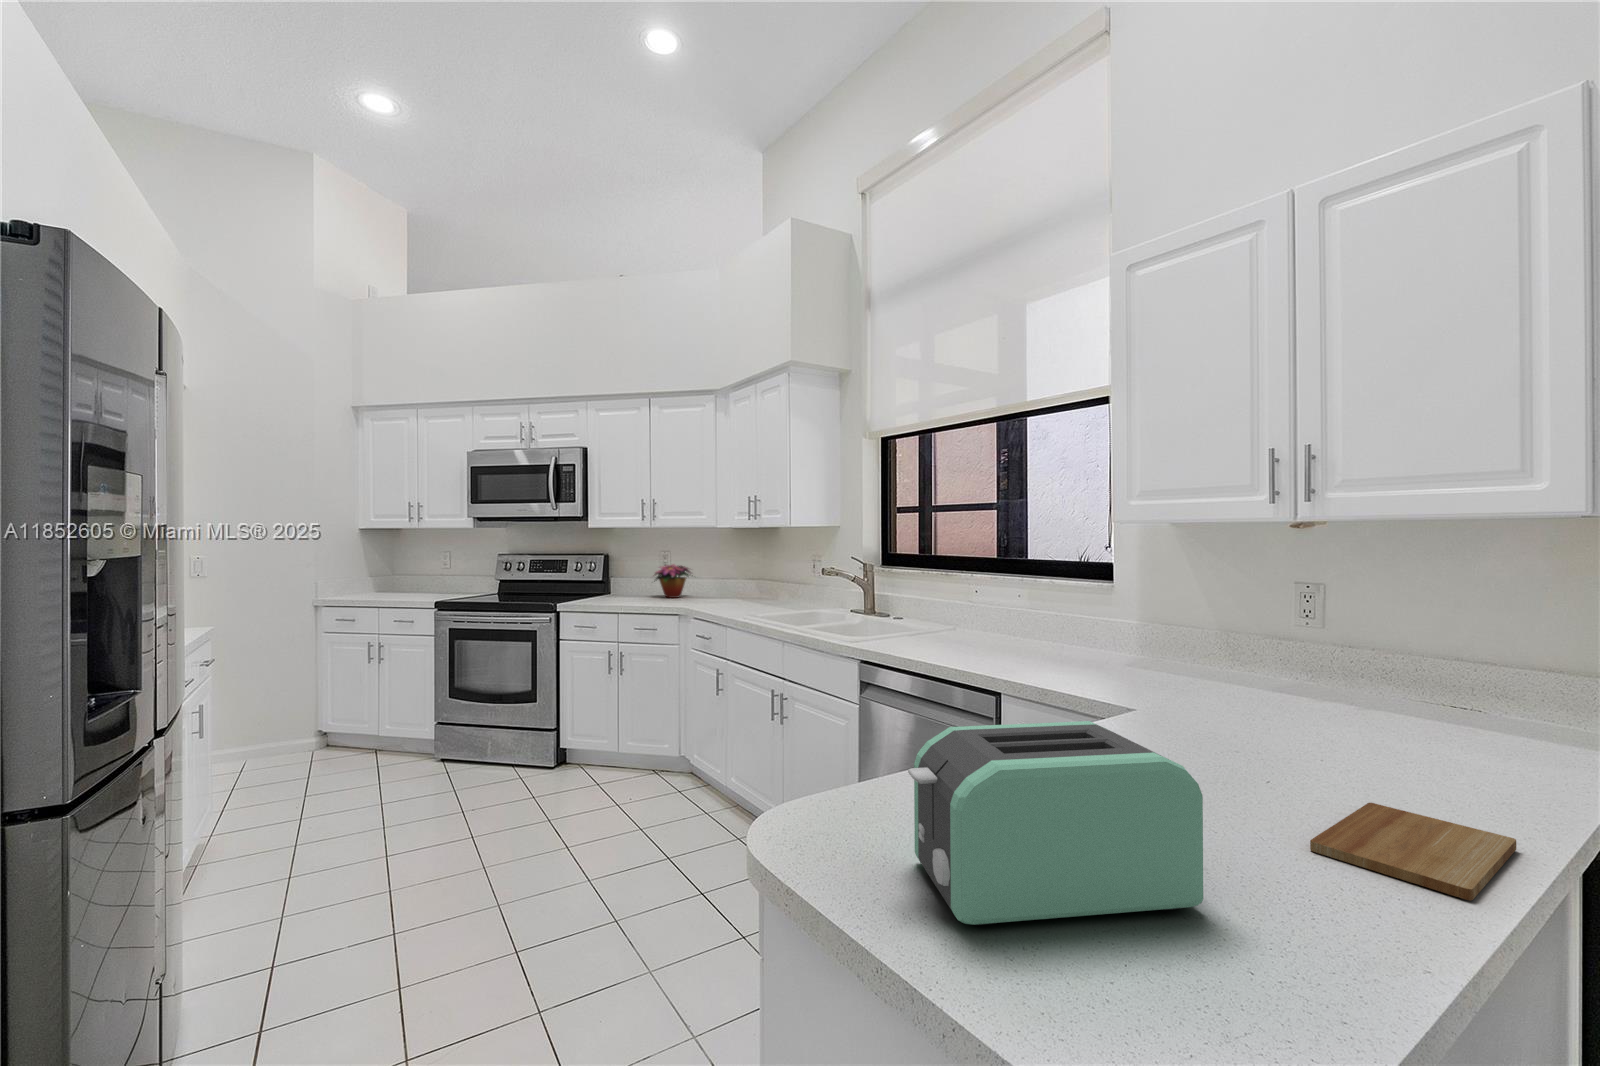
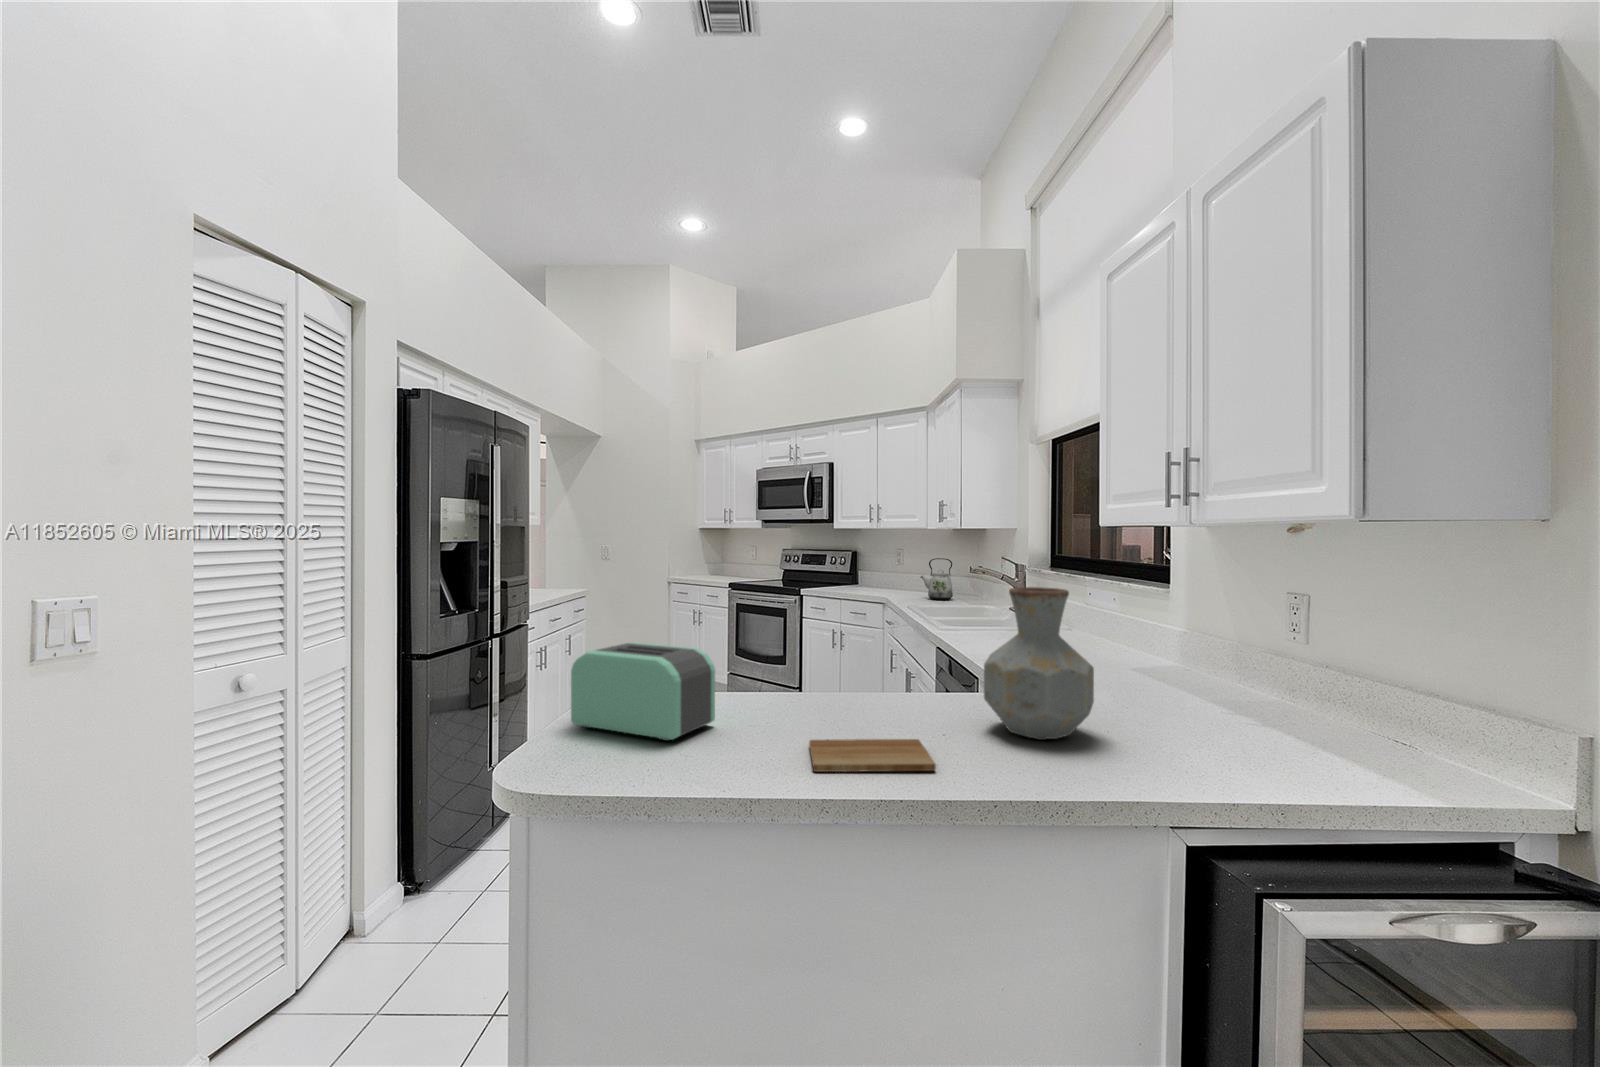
kettle: none [725,560,763,607] -> present [920,558,953,600]
flower arrangement: present [654,564,691,598] -> none [879,560,922,590]
vase: none [1282,585,1437,769] -> present [984,587,1094,740]

